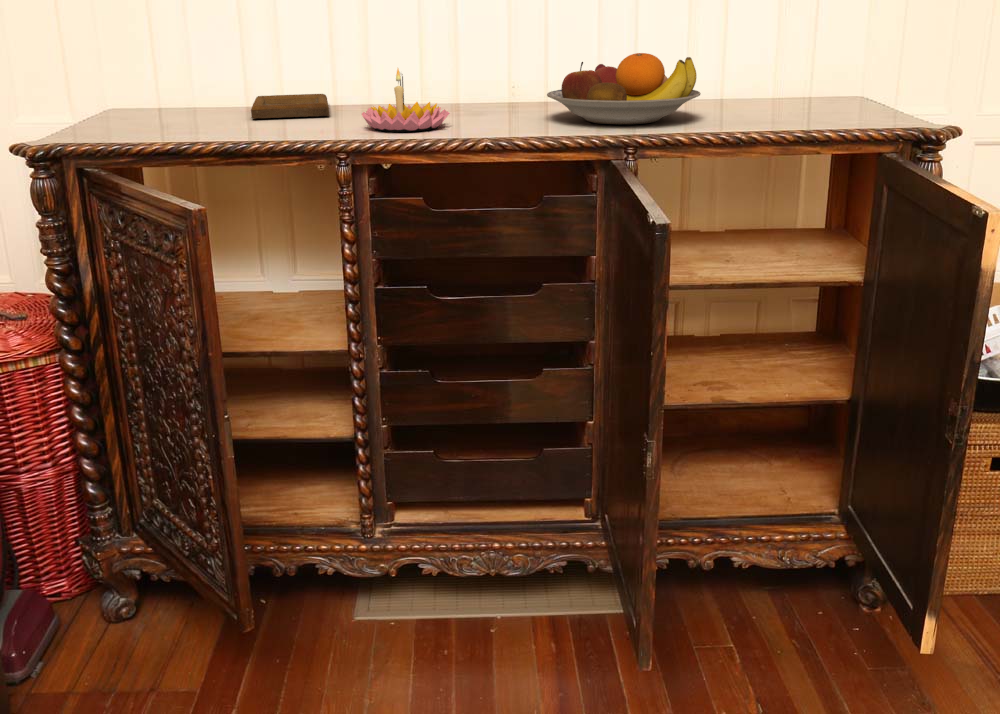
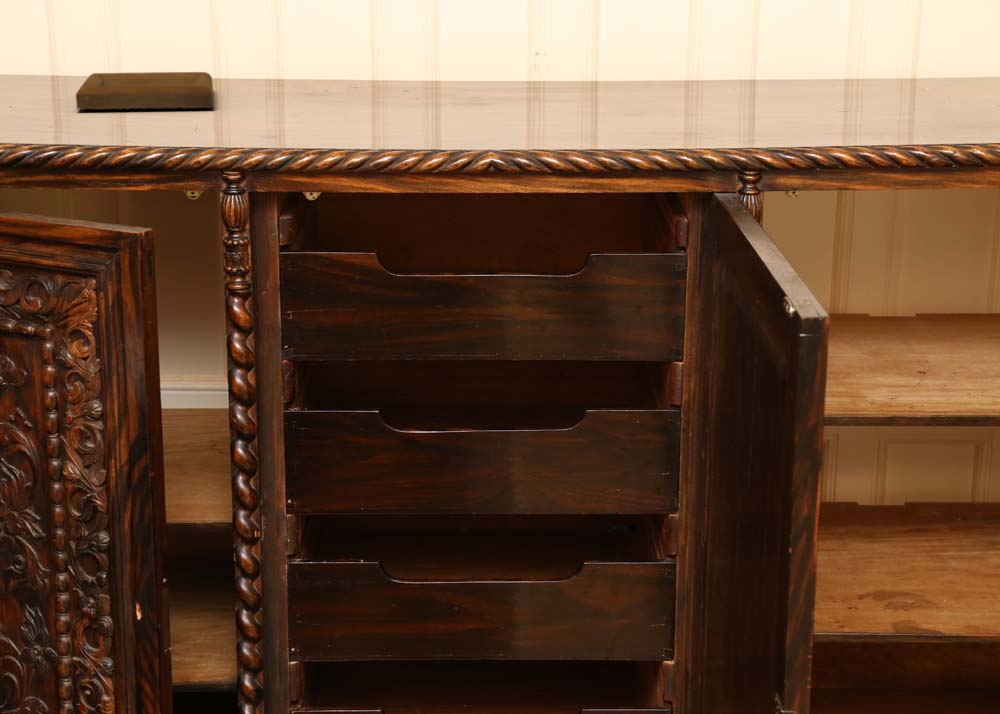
fruit bowl: present [547,53,701,124] -> none [598,9,869,131]
candle holder: present [362,69,449,132] -> none [269,23,426,136]

